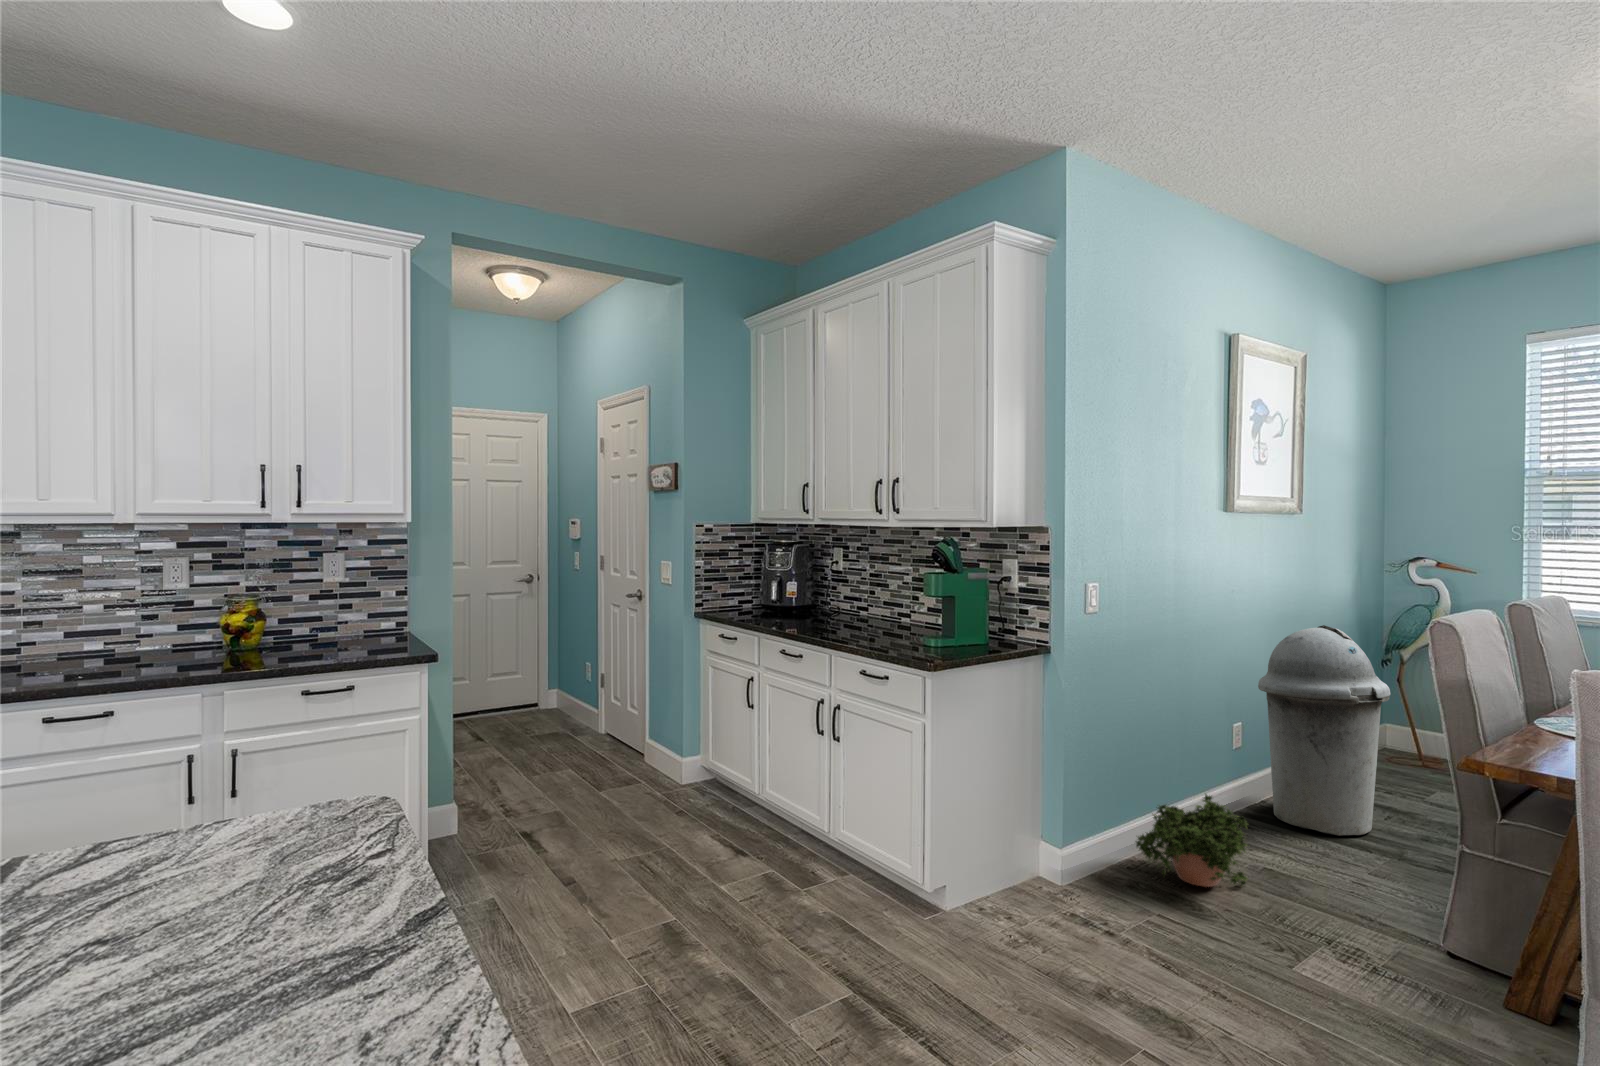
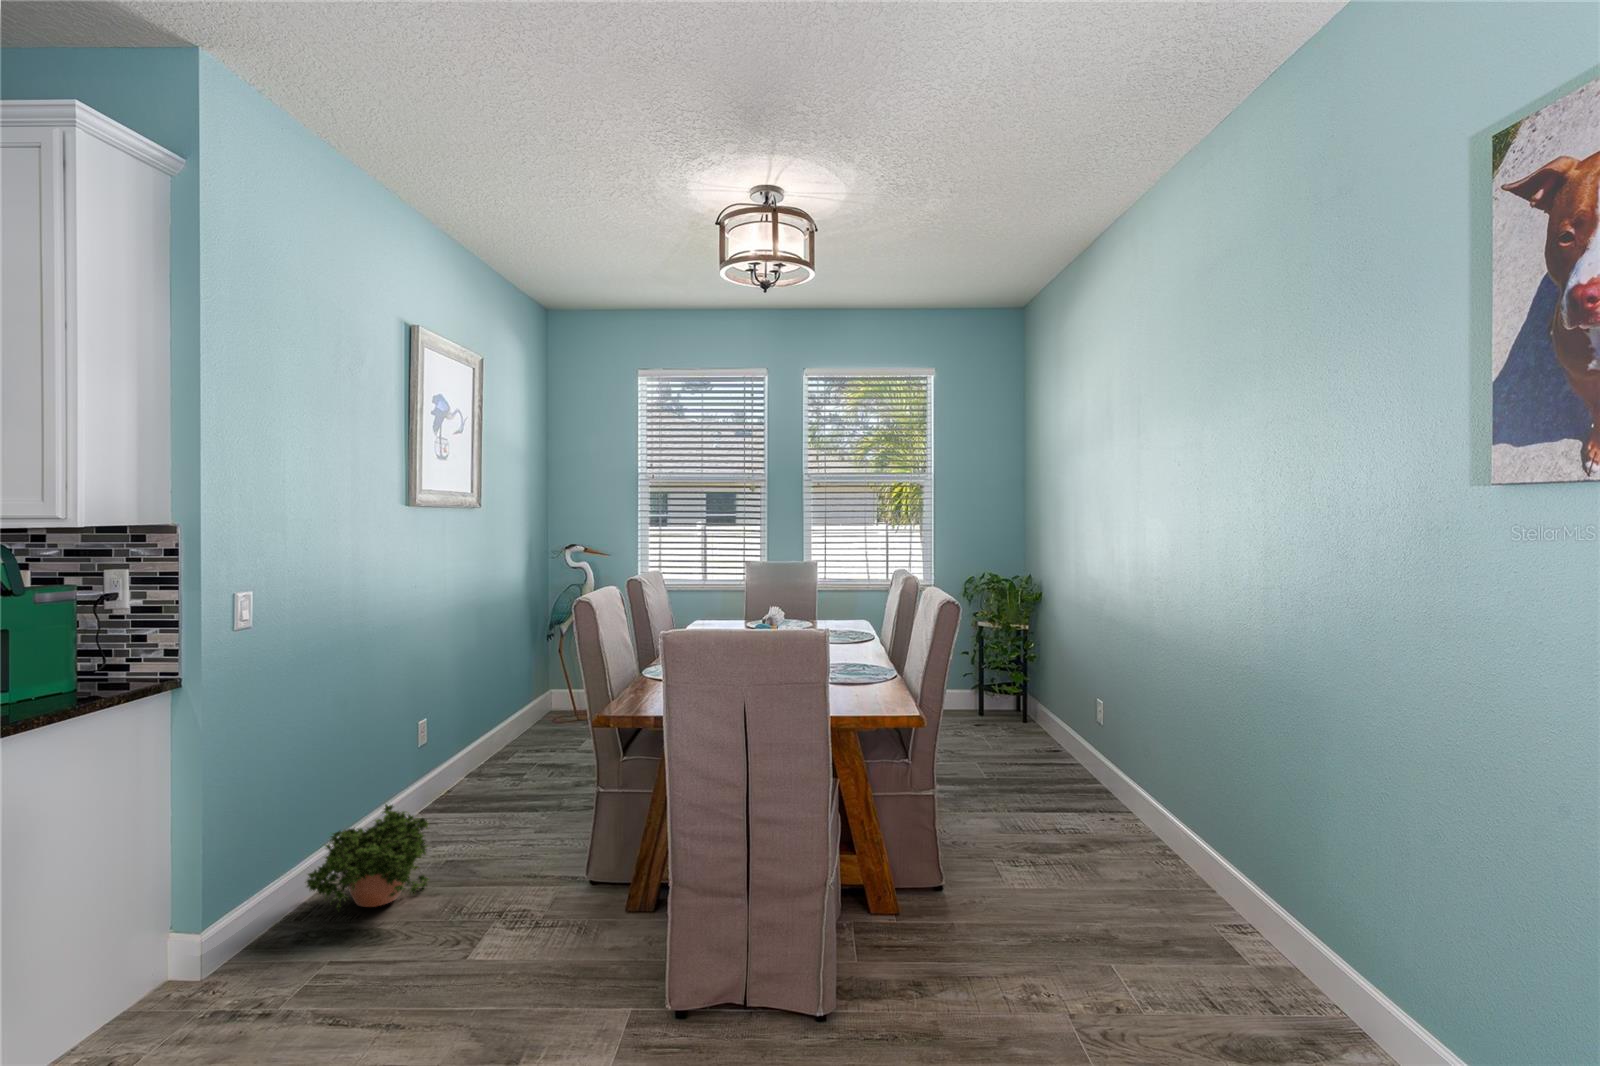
trash can: present [1258,625,1390,836] -> none [441,613,552,806]

